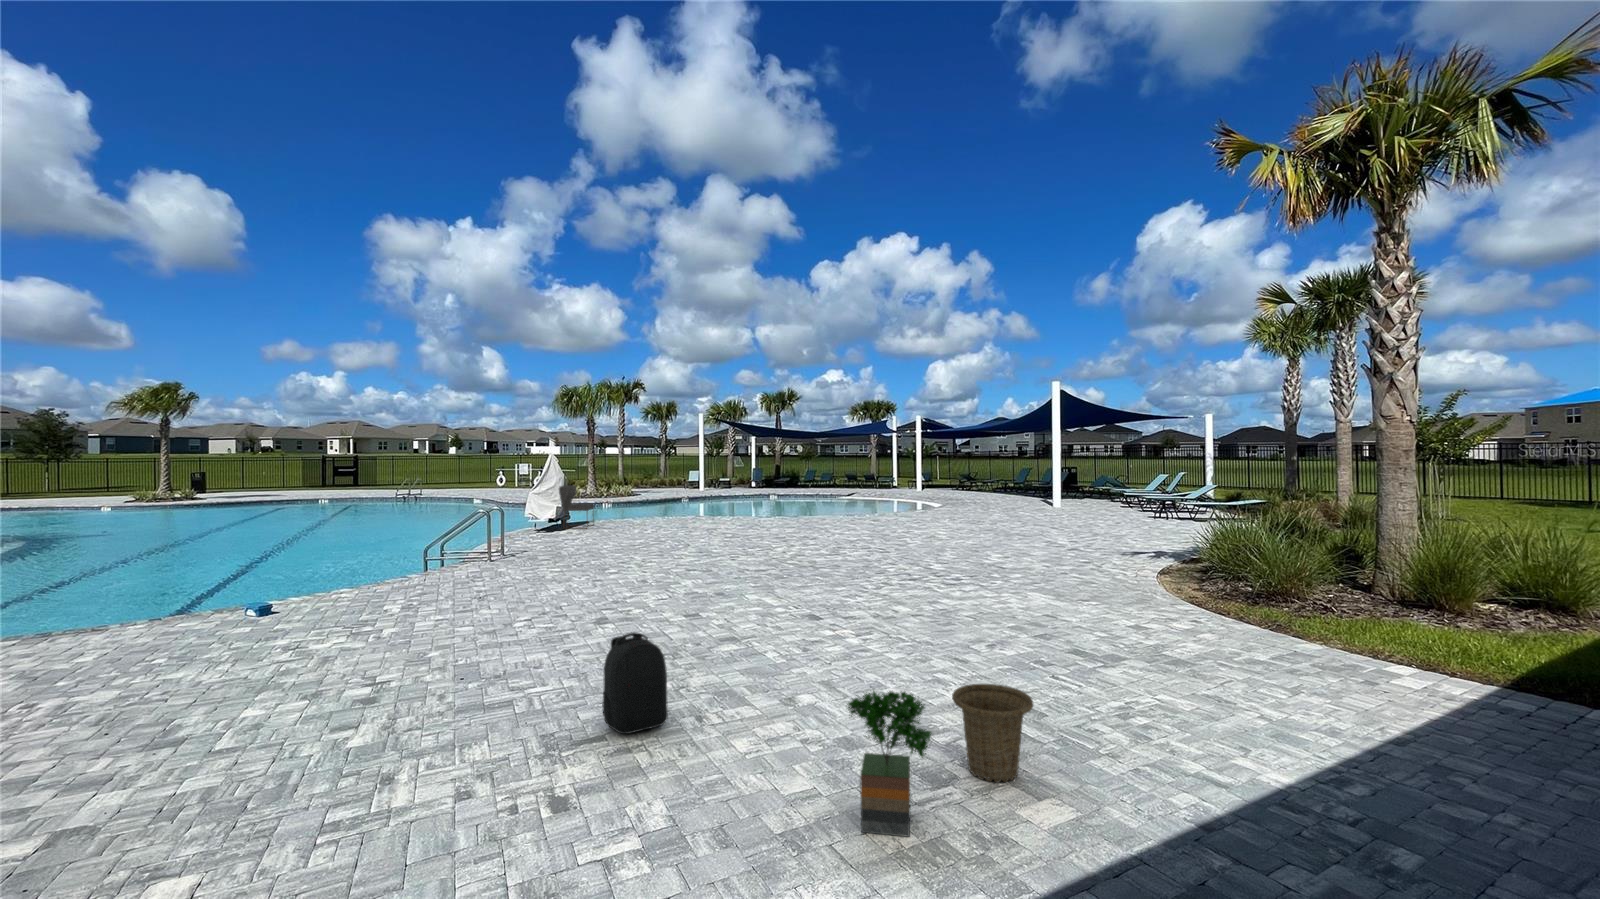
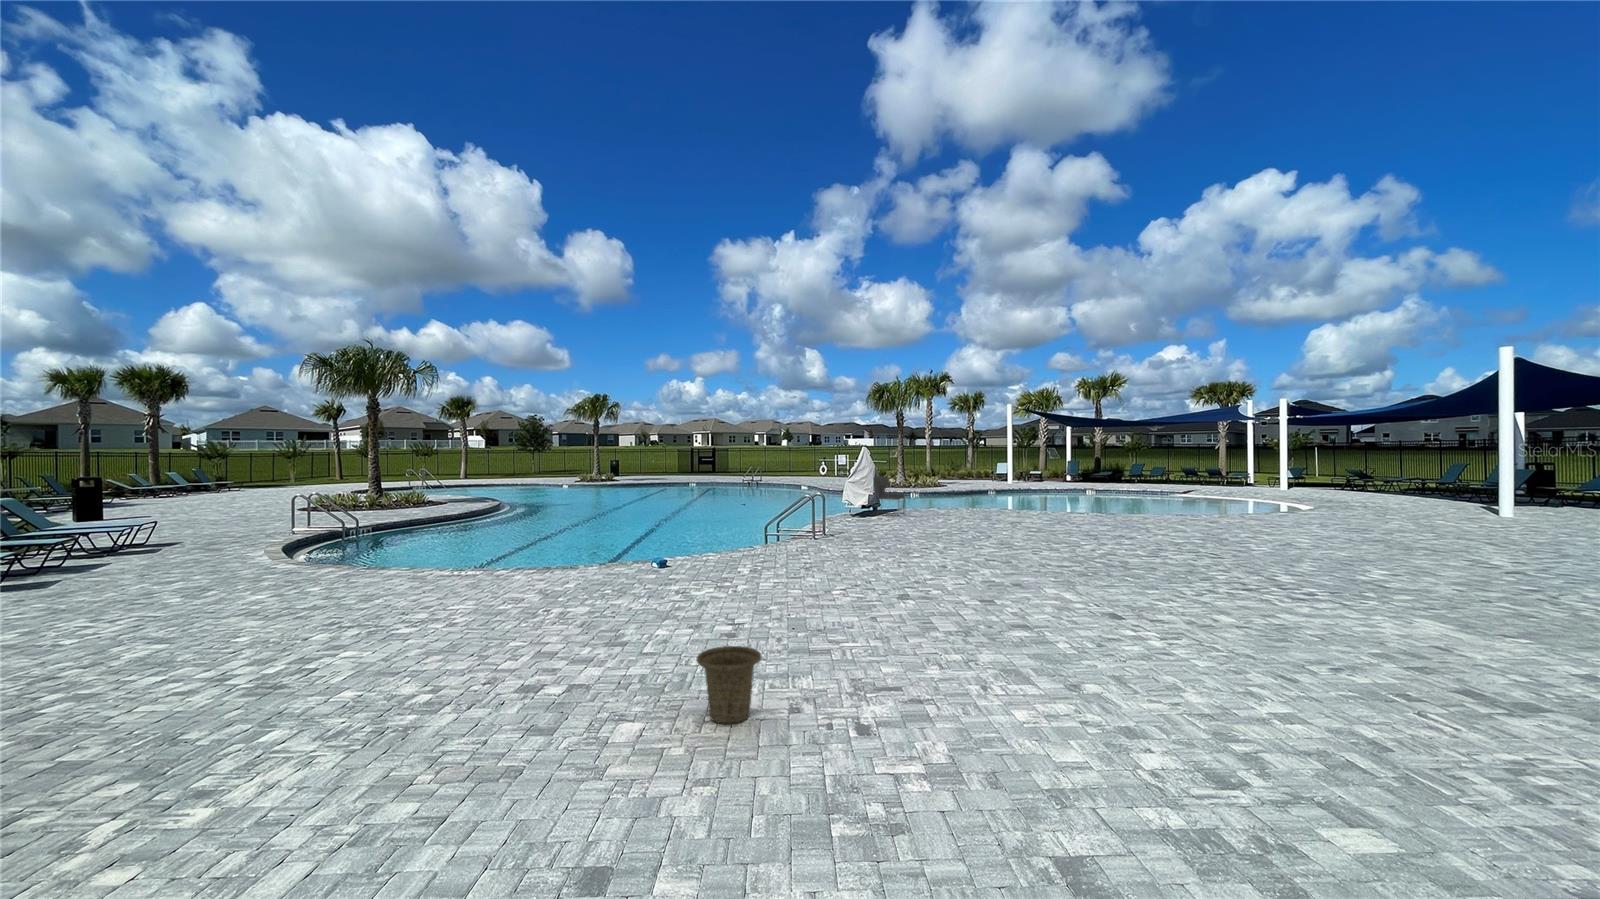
backpack: present [603,632,668,734] -> none [900,604,956,689]
basket: present [952,684,1033,782] -> present [697,646,762,724]
potted tree: present [847,691,932,837] -> none [1115,676,1211,823]

